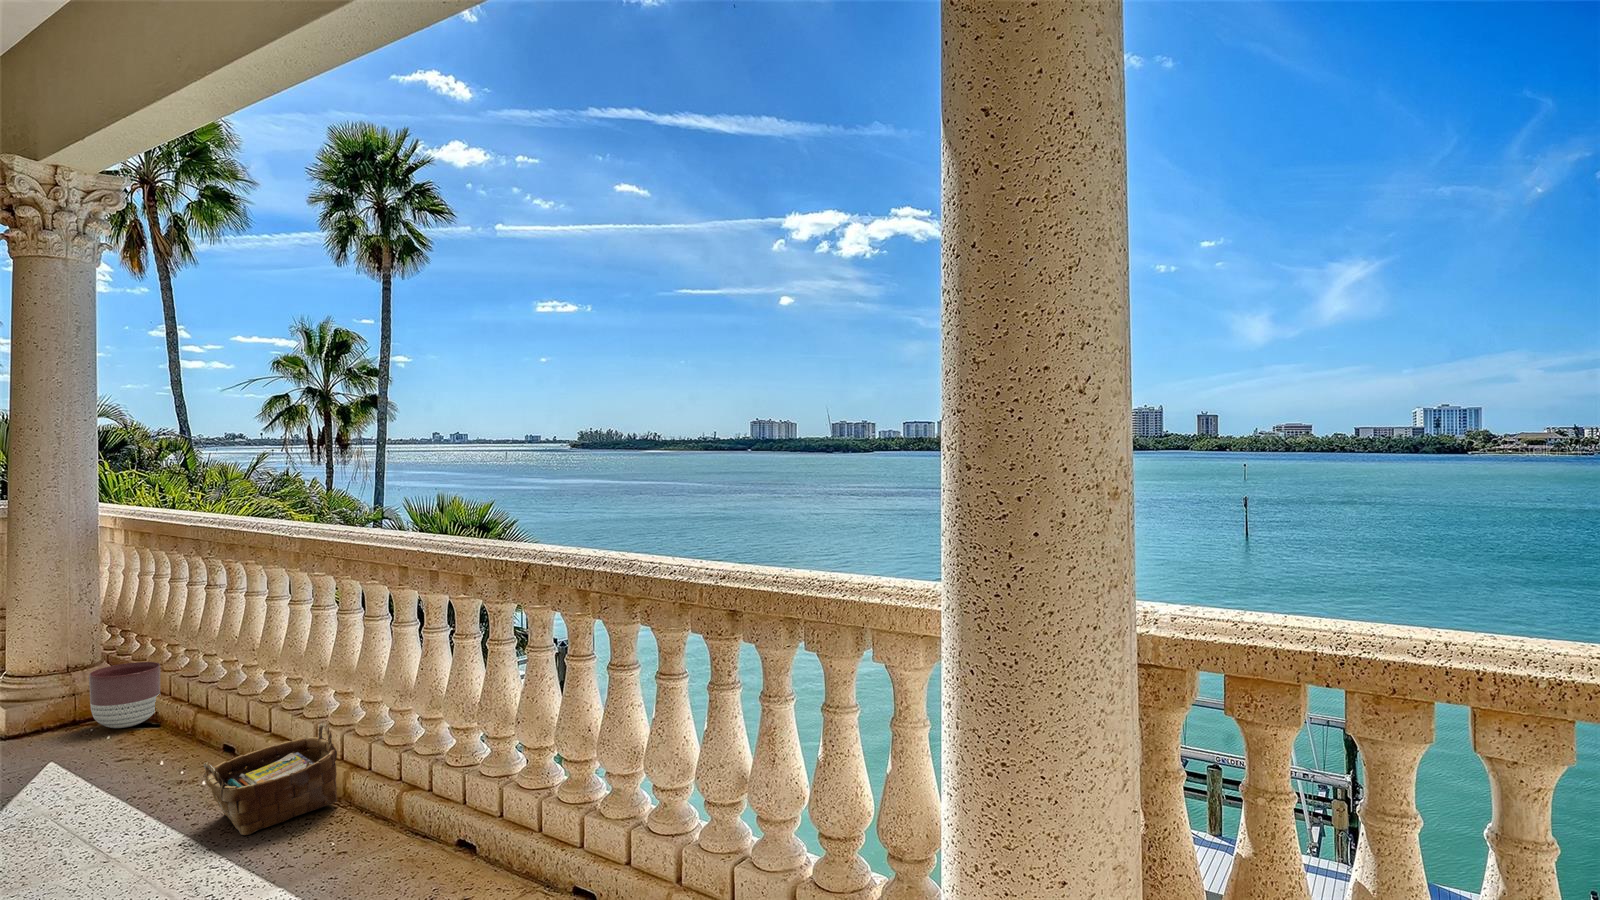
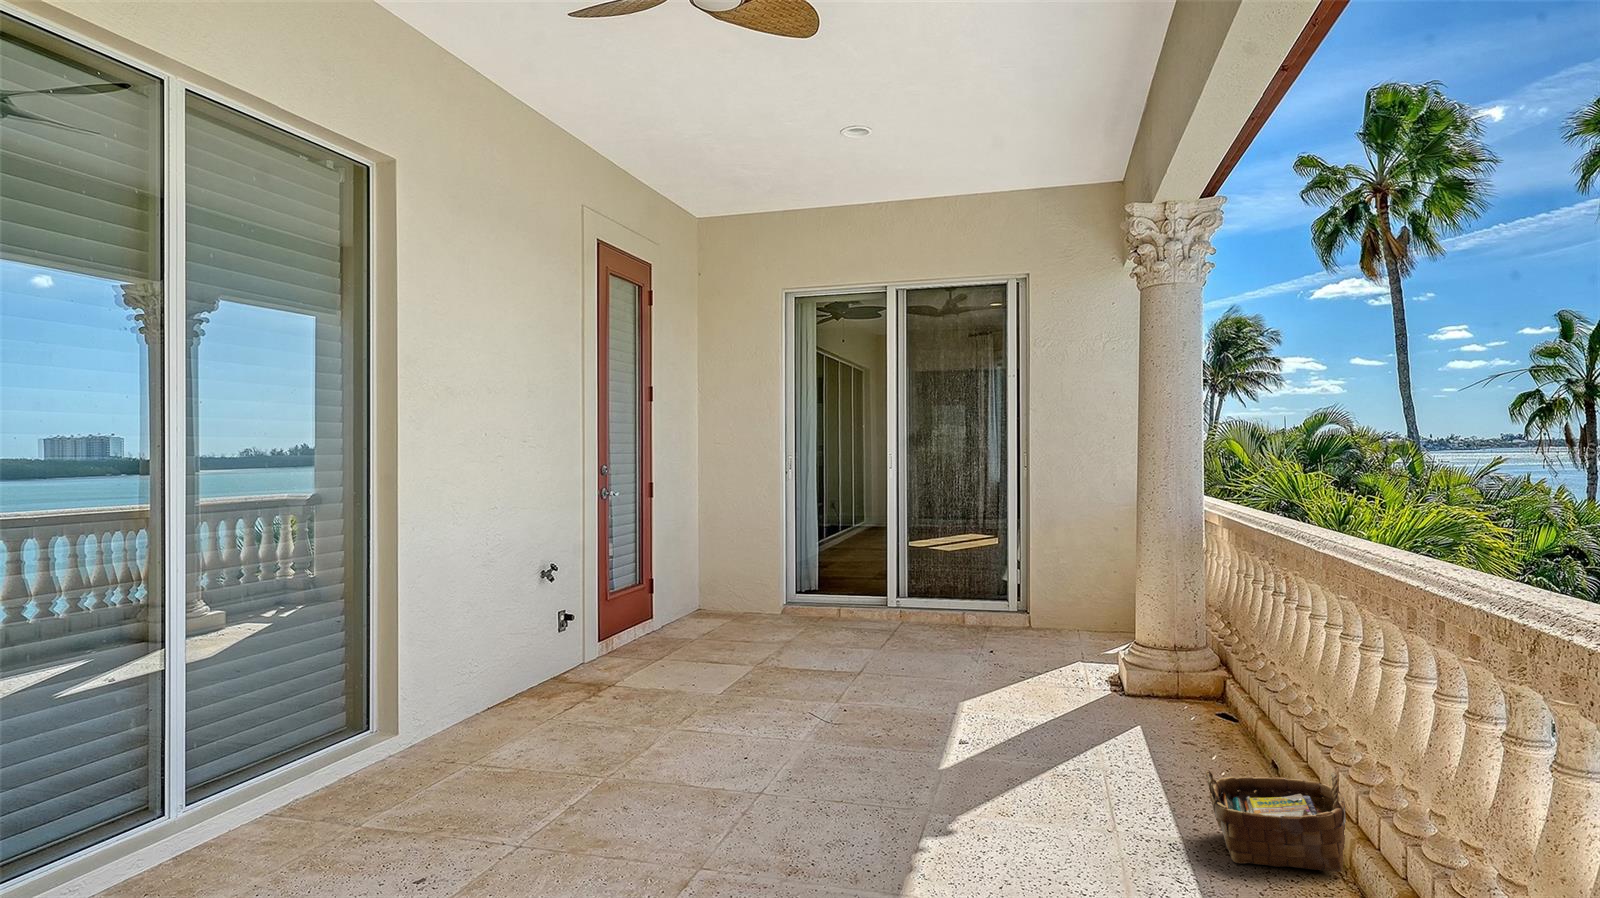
planter: present [89,662,160,728] -> none [1183,653,1240,714]

